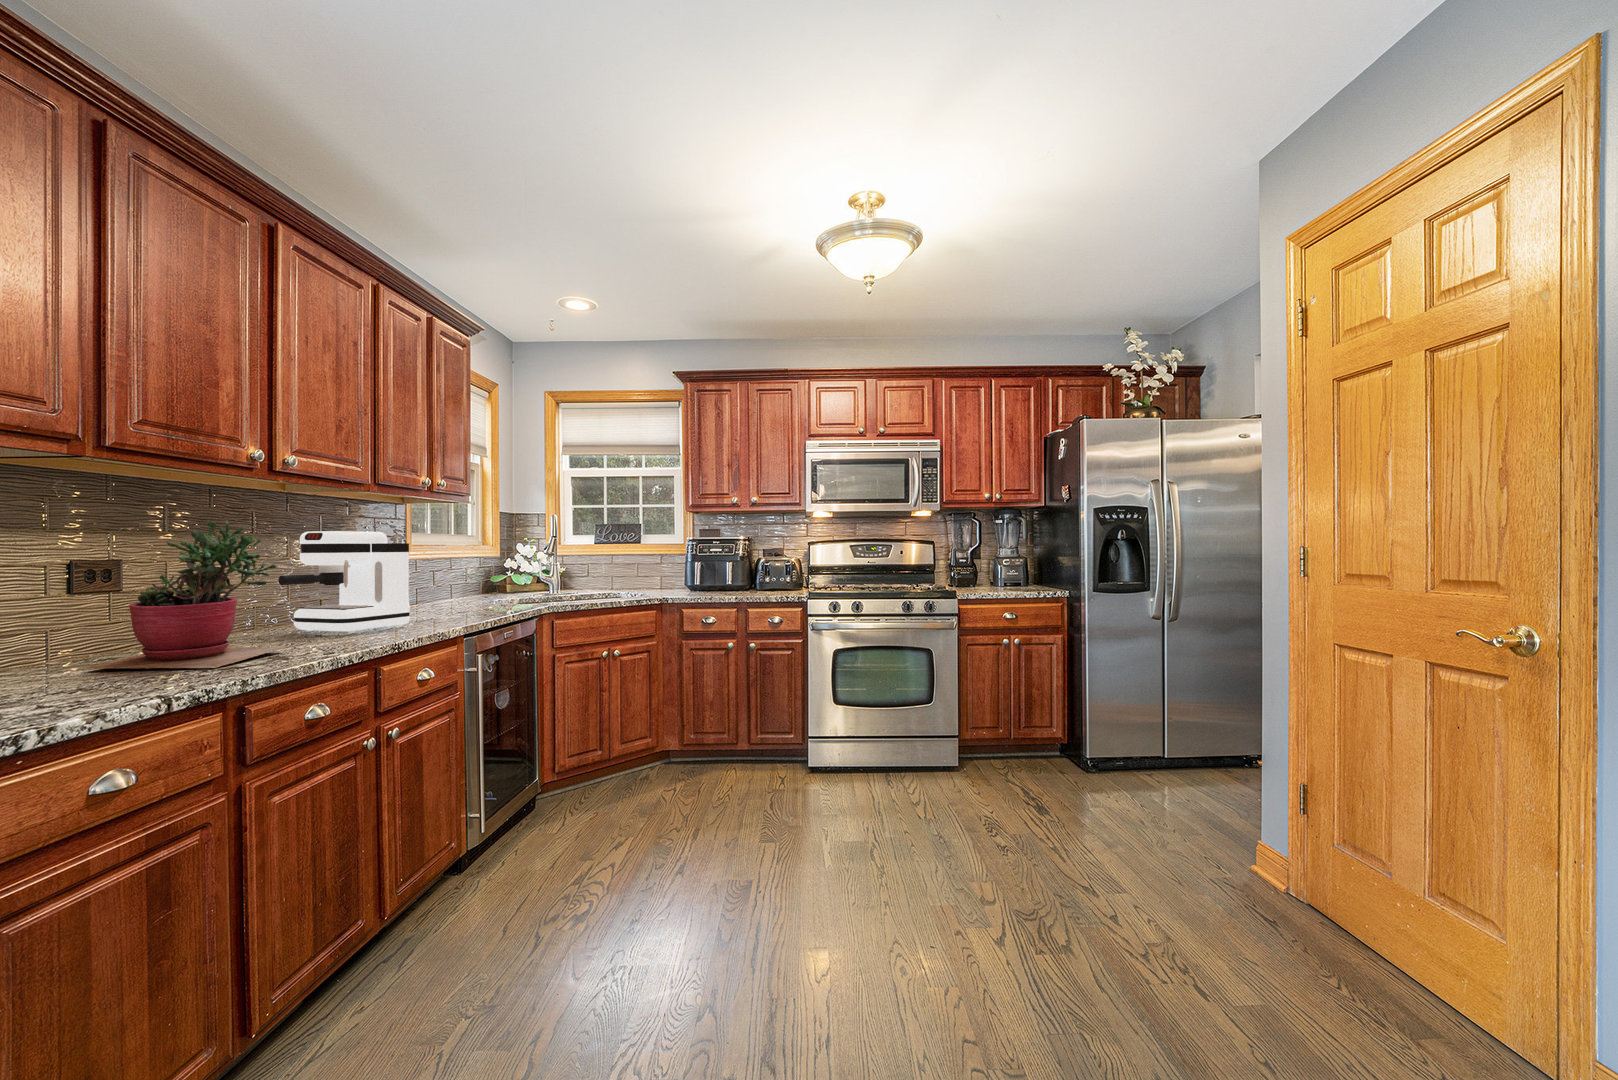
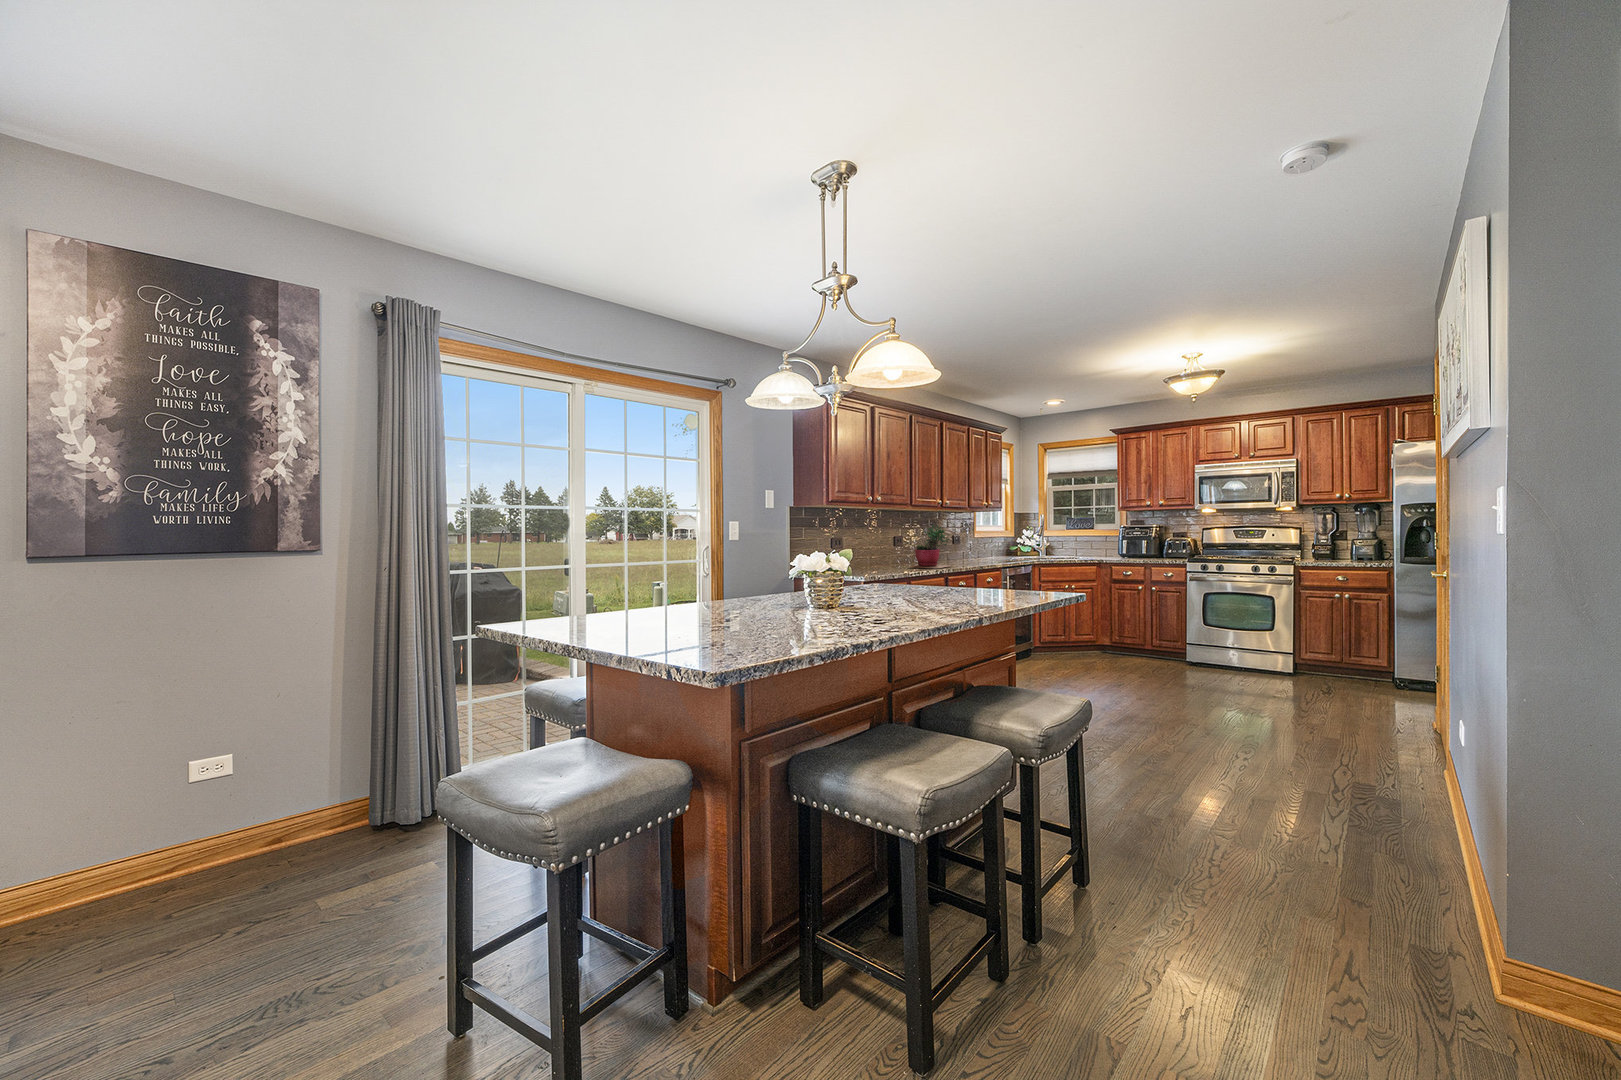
coffee maker: present [278,531,410,633] -> none [943,527,983,565]

